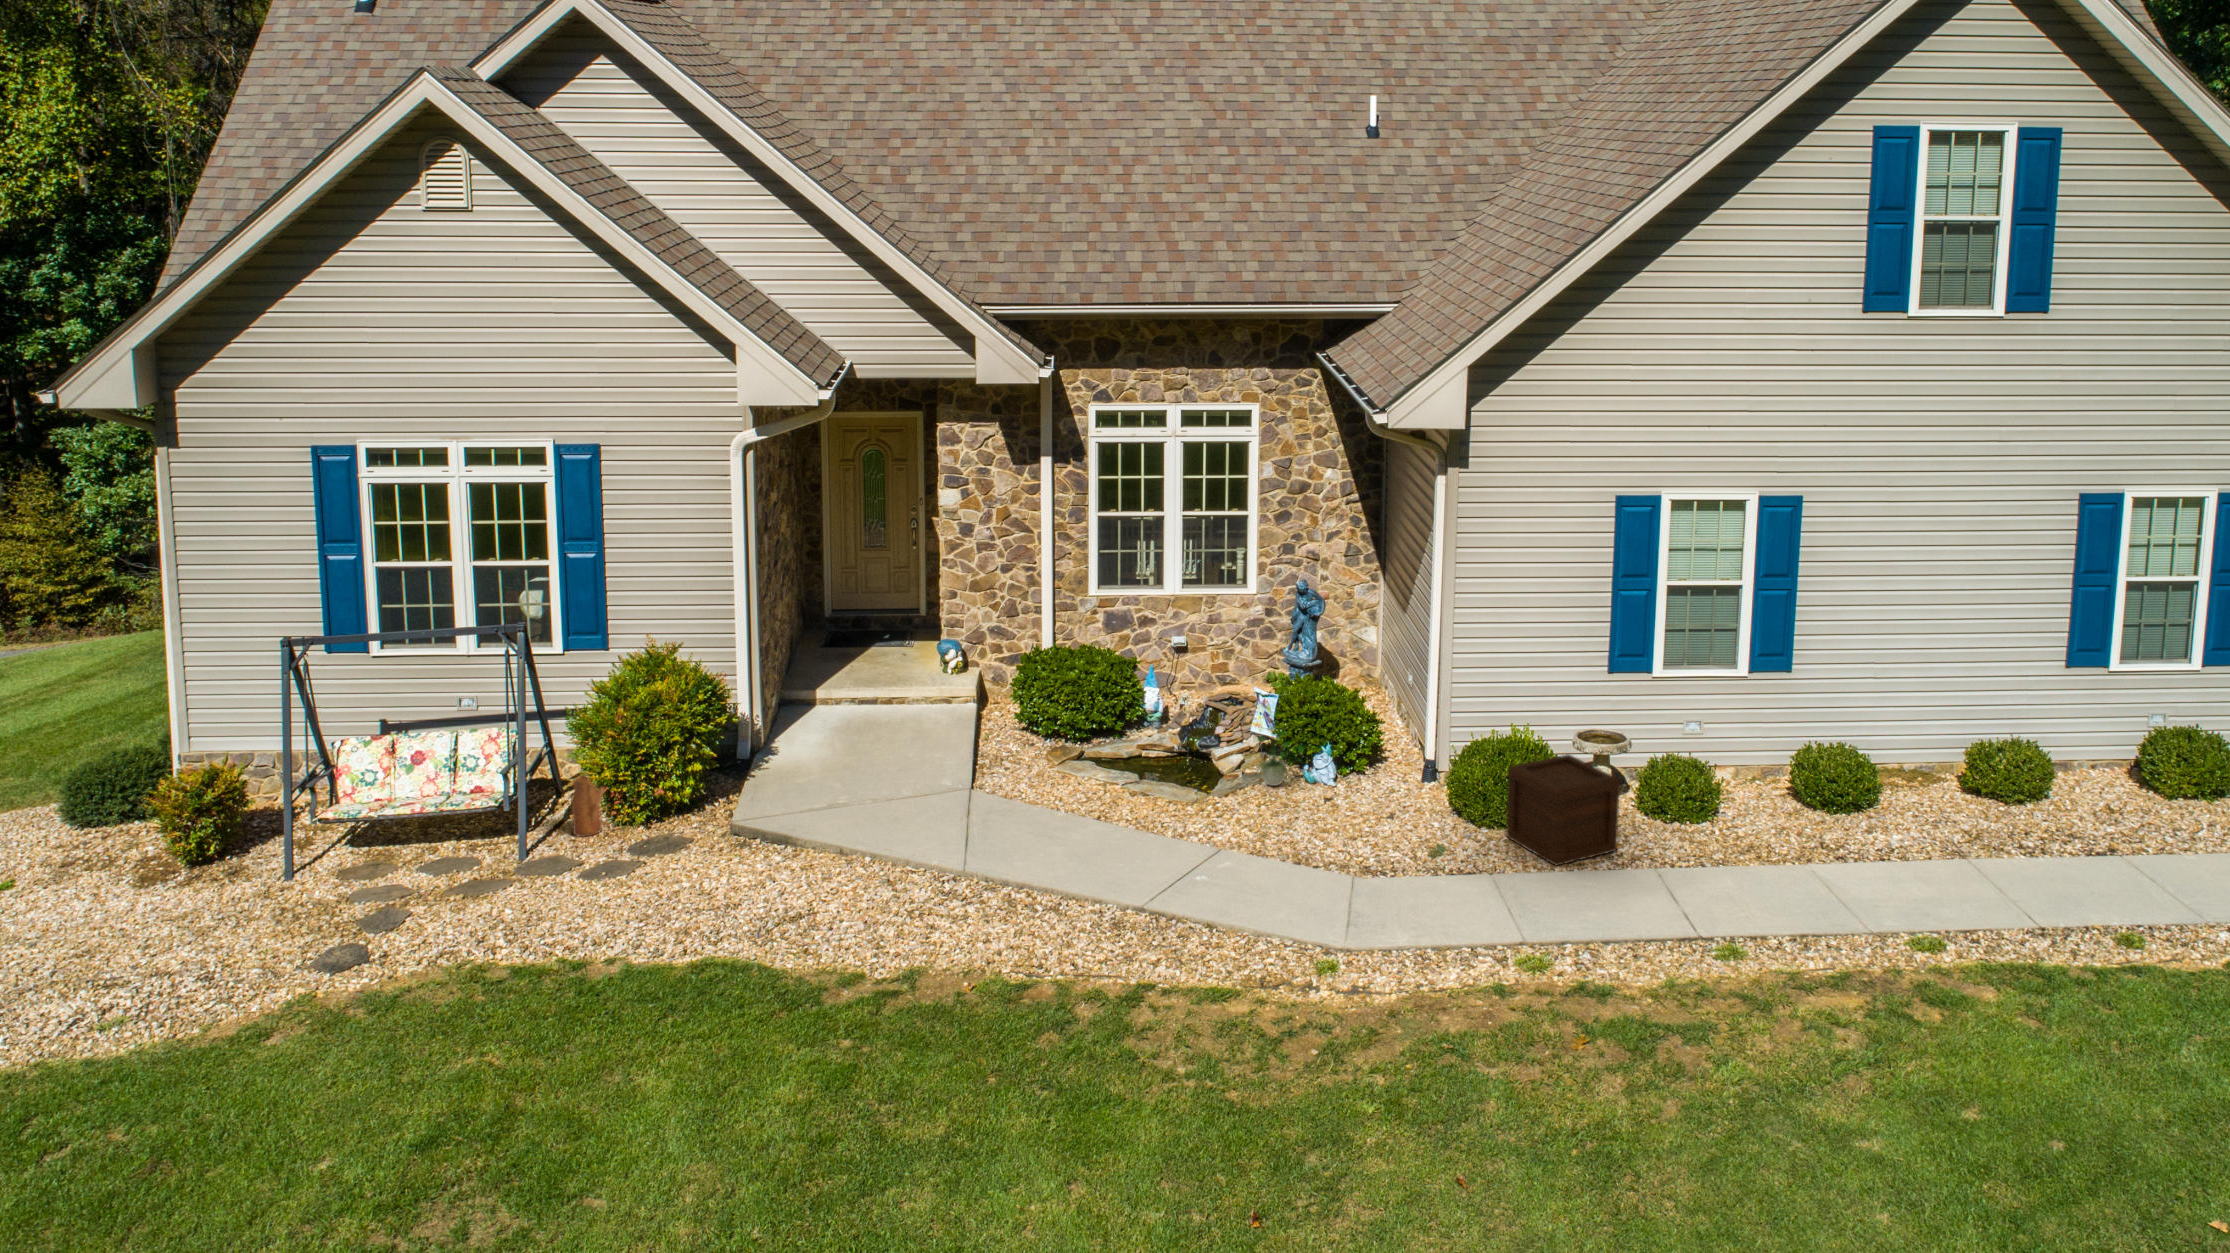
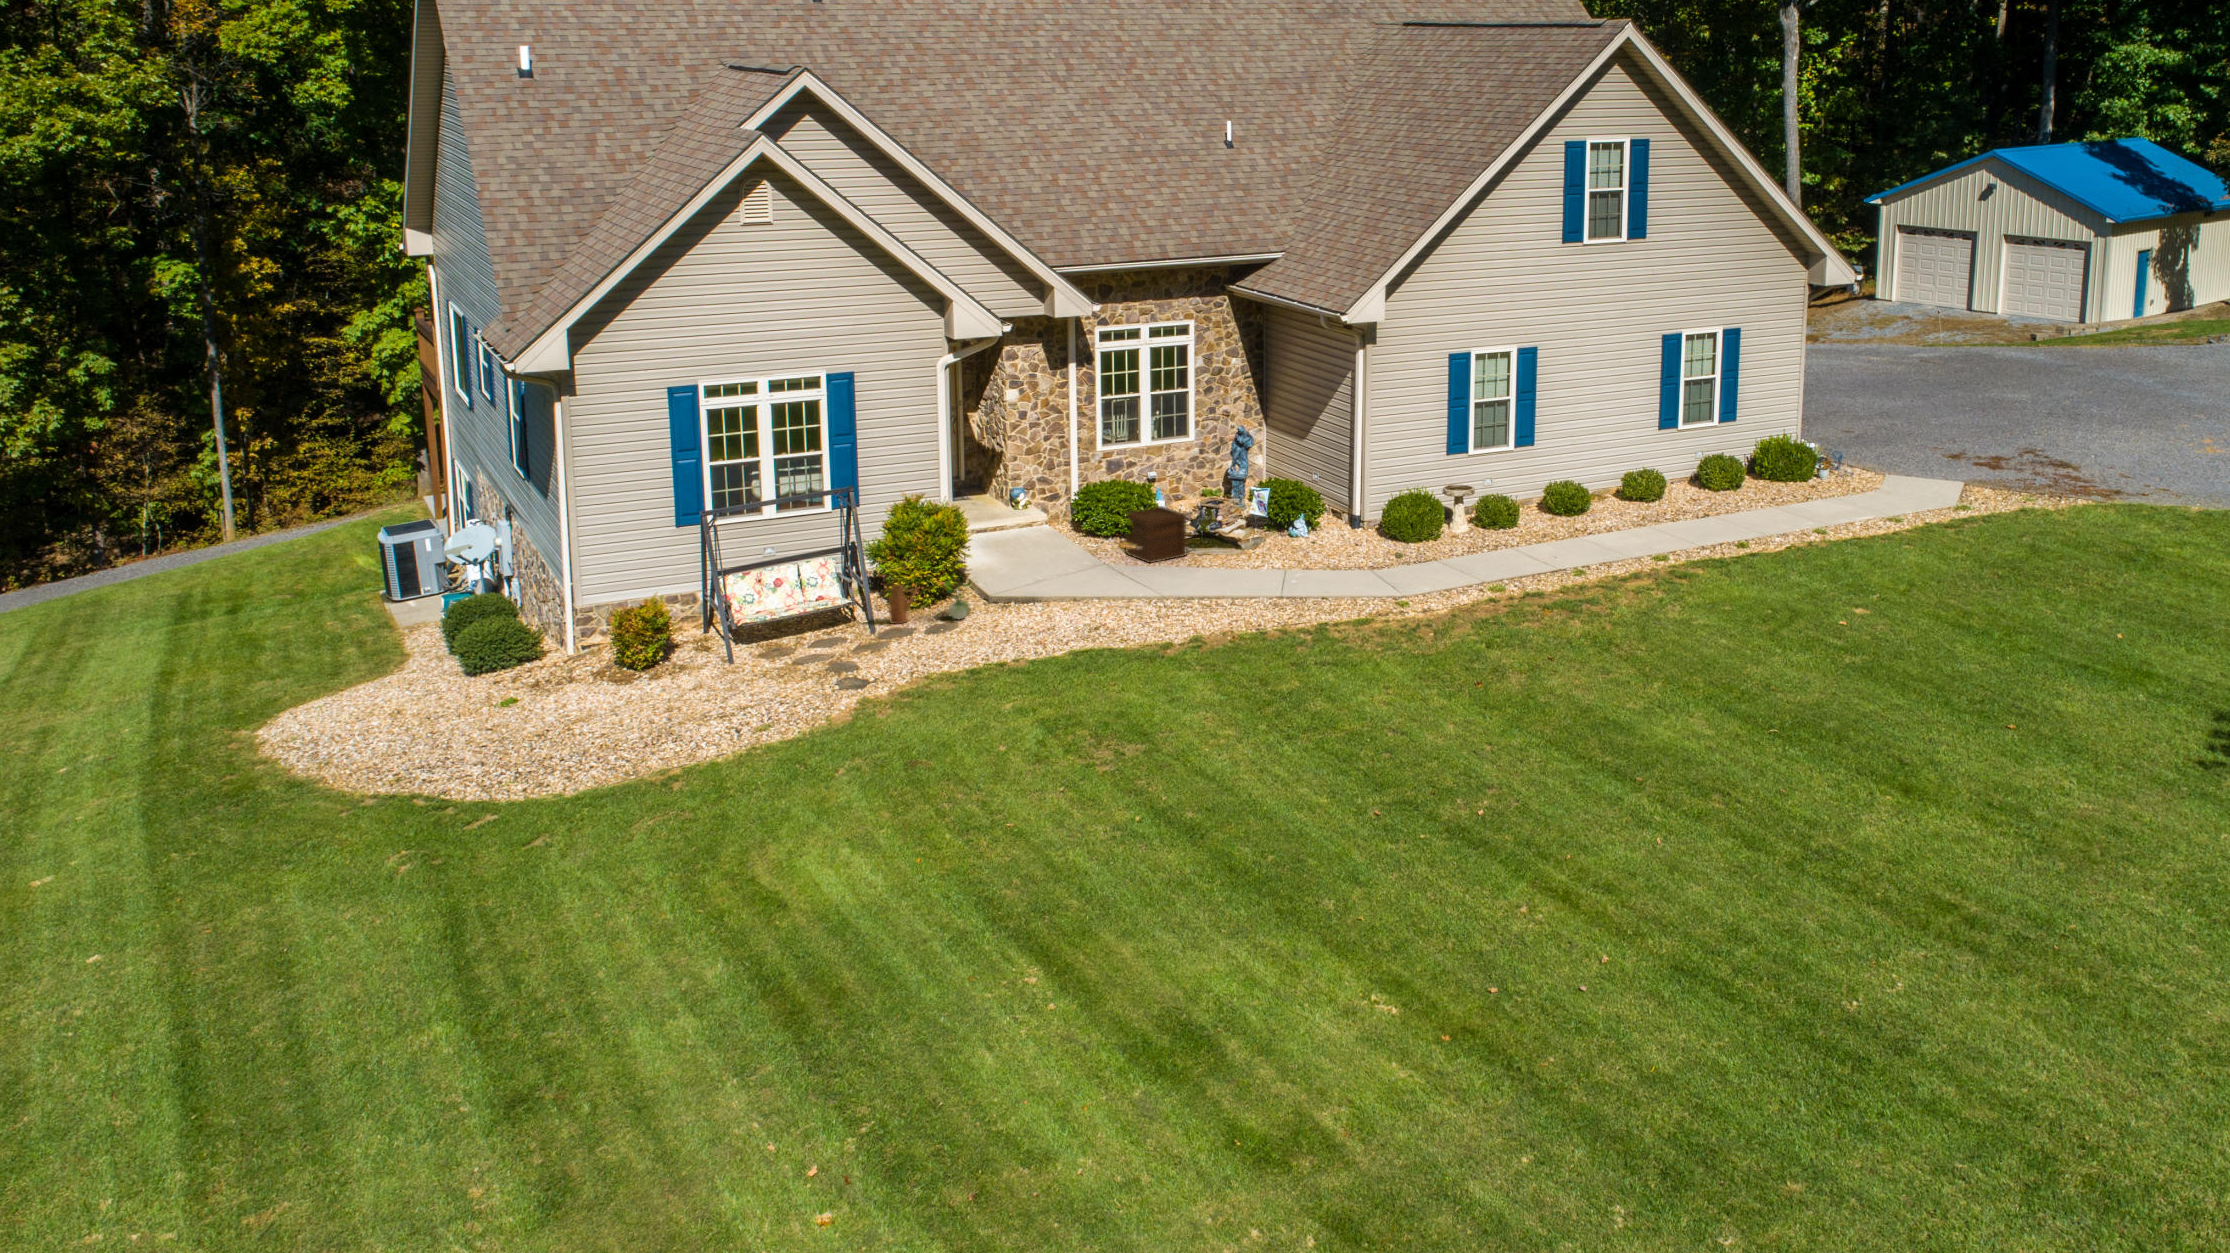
potted plant: present [1258,727,1305,786] -> present [944,582,969,619]
wooden crate: present [1506,754,1620,865] -> present [1125,506,1187,563]

